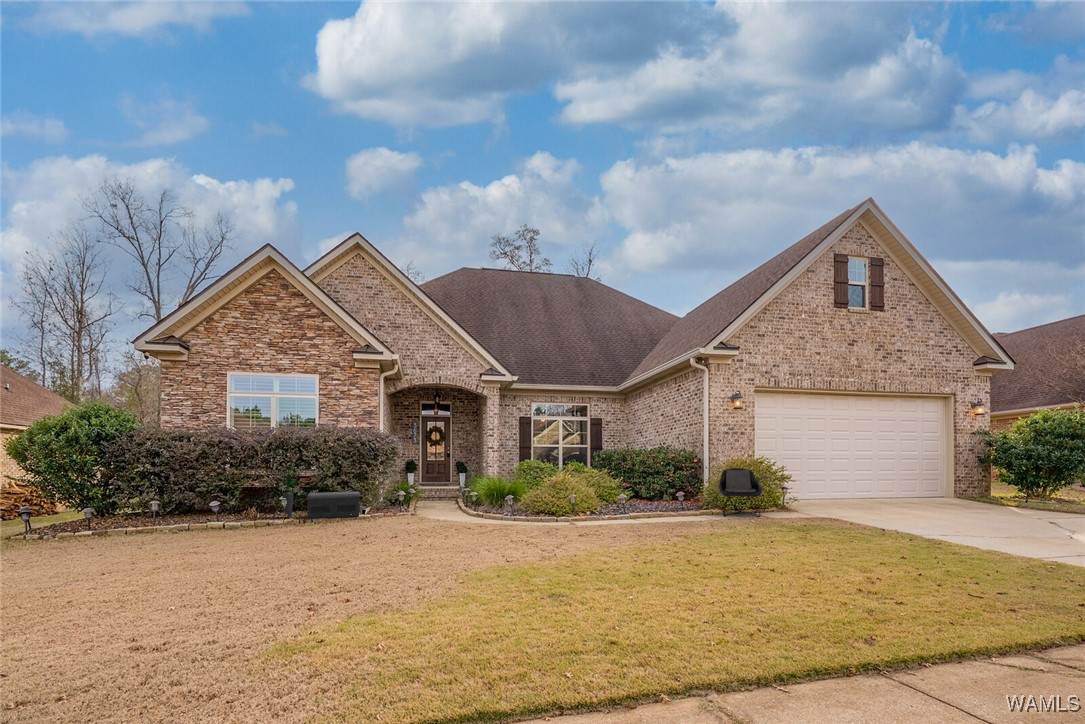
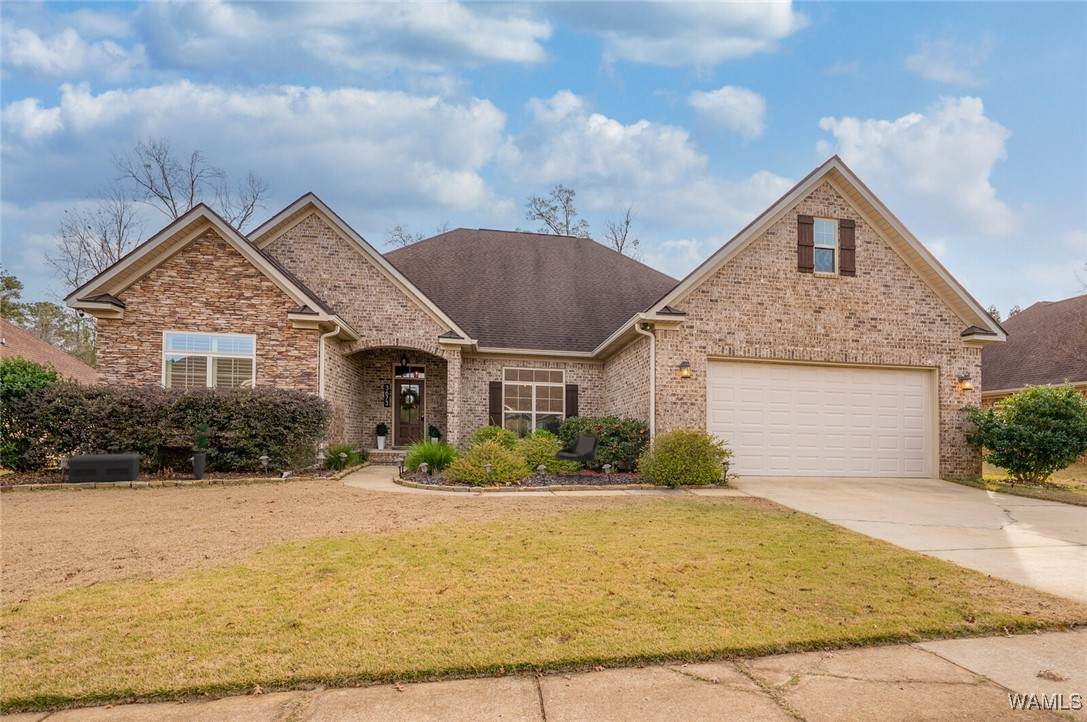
lounge chair: present [718,468,762,517] -> present [555,435,601,480]
storage bench: present [307,491,360,519] -> present [68,454,140,483]

